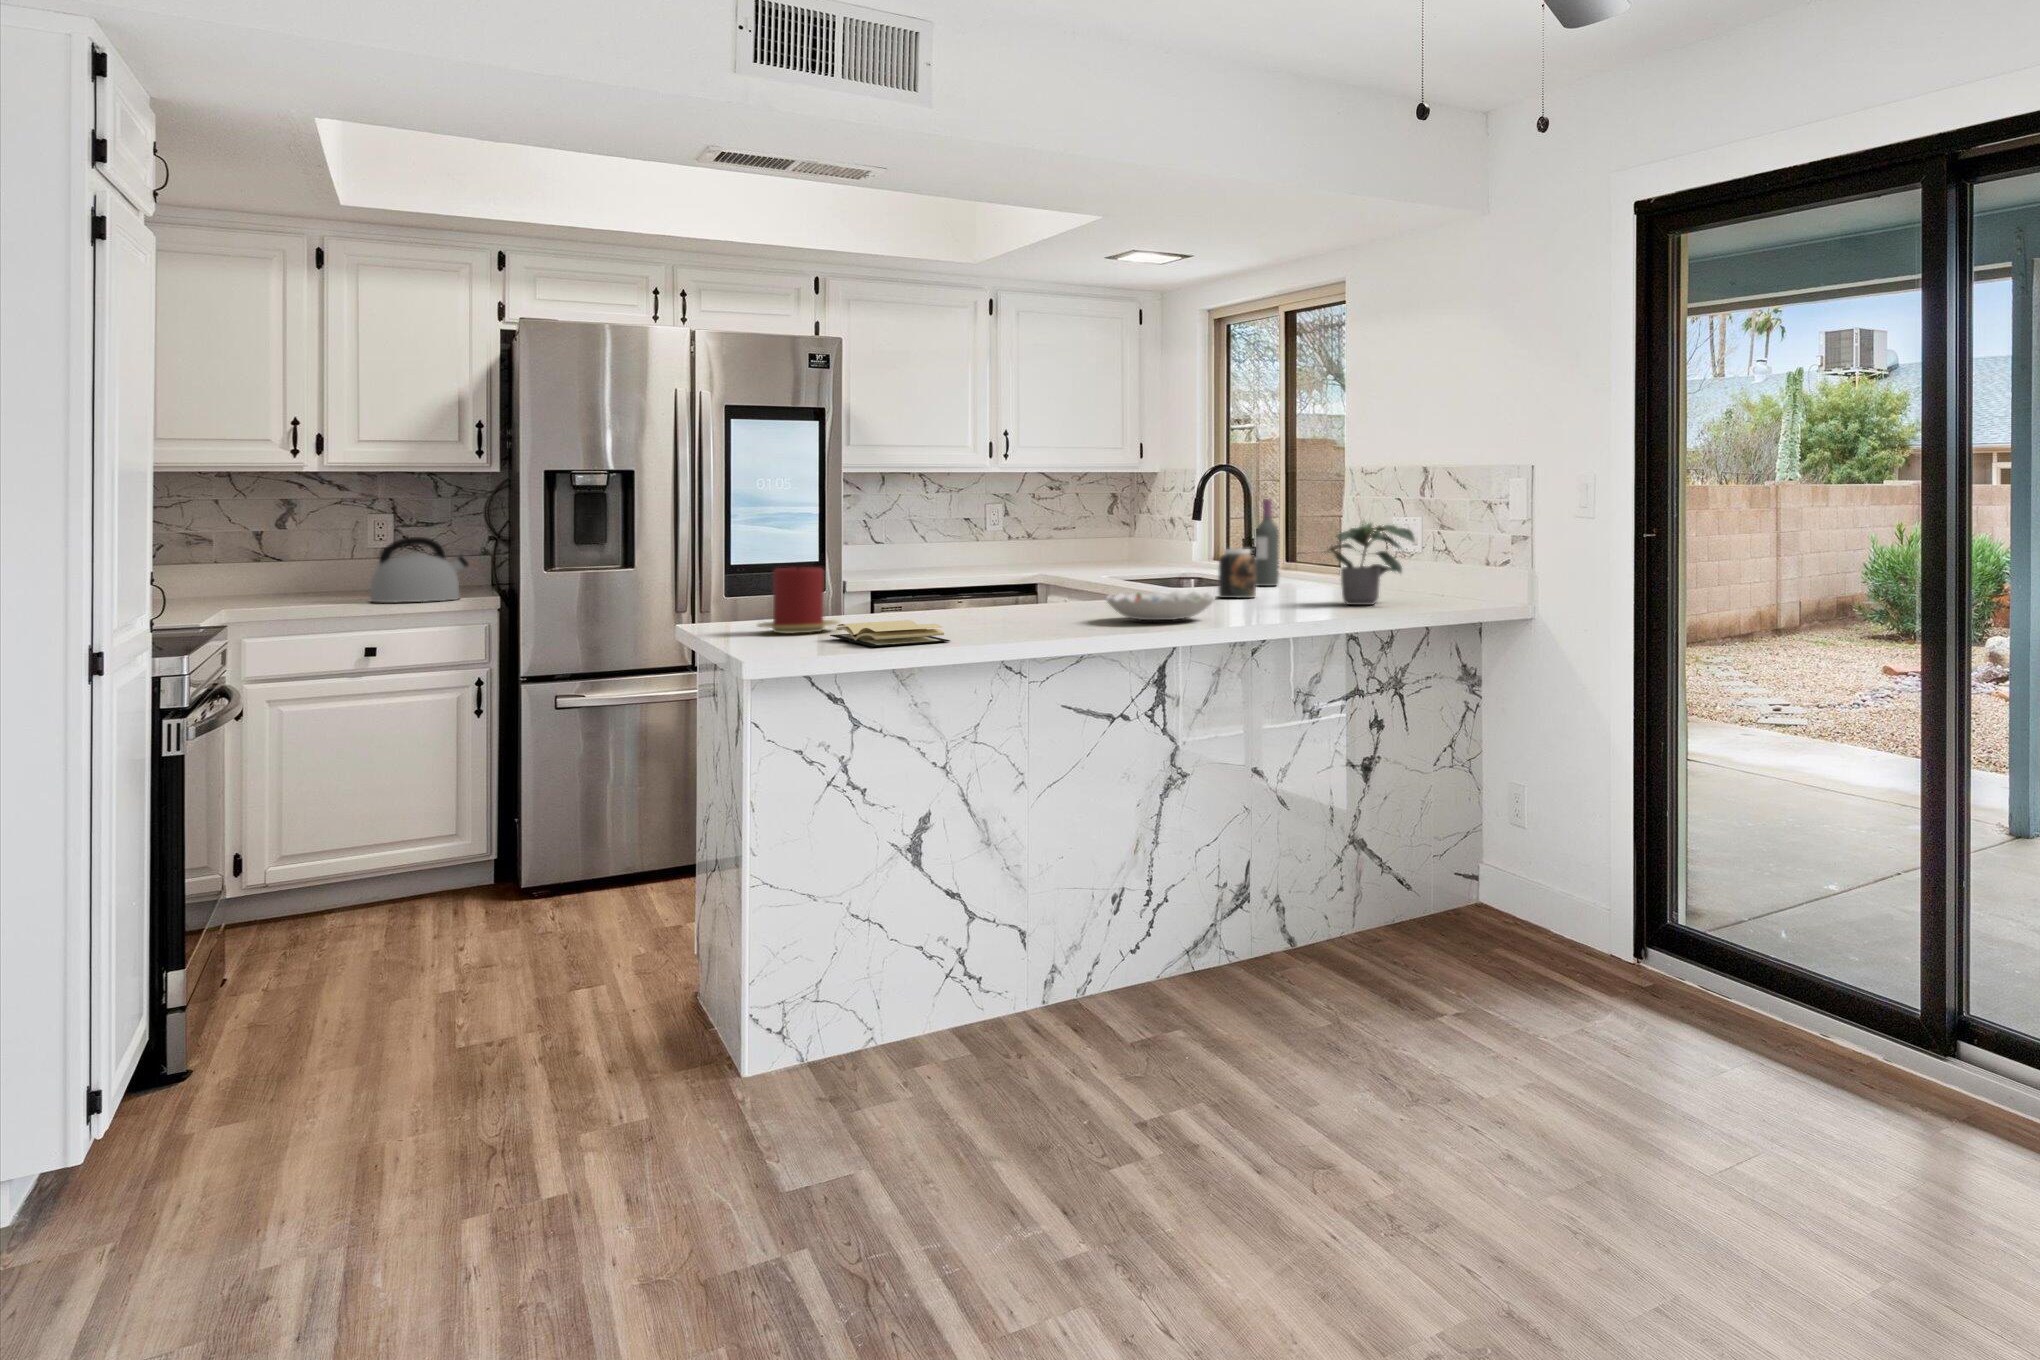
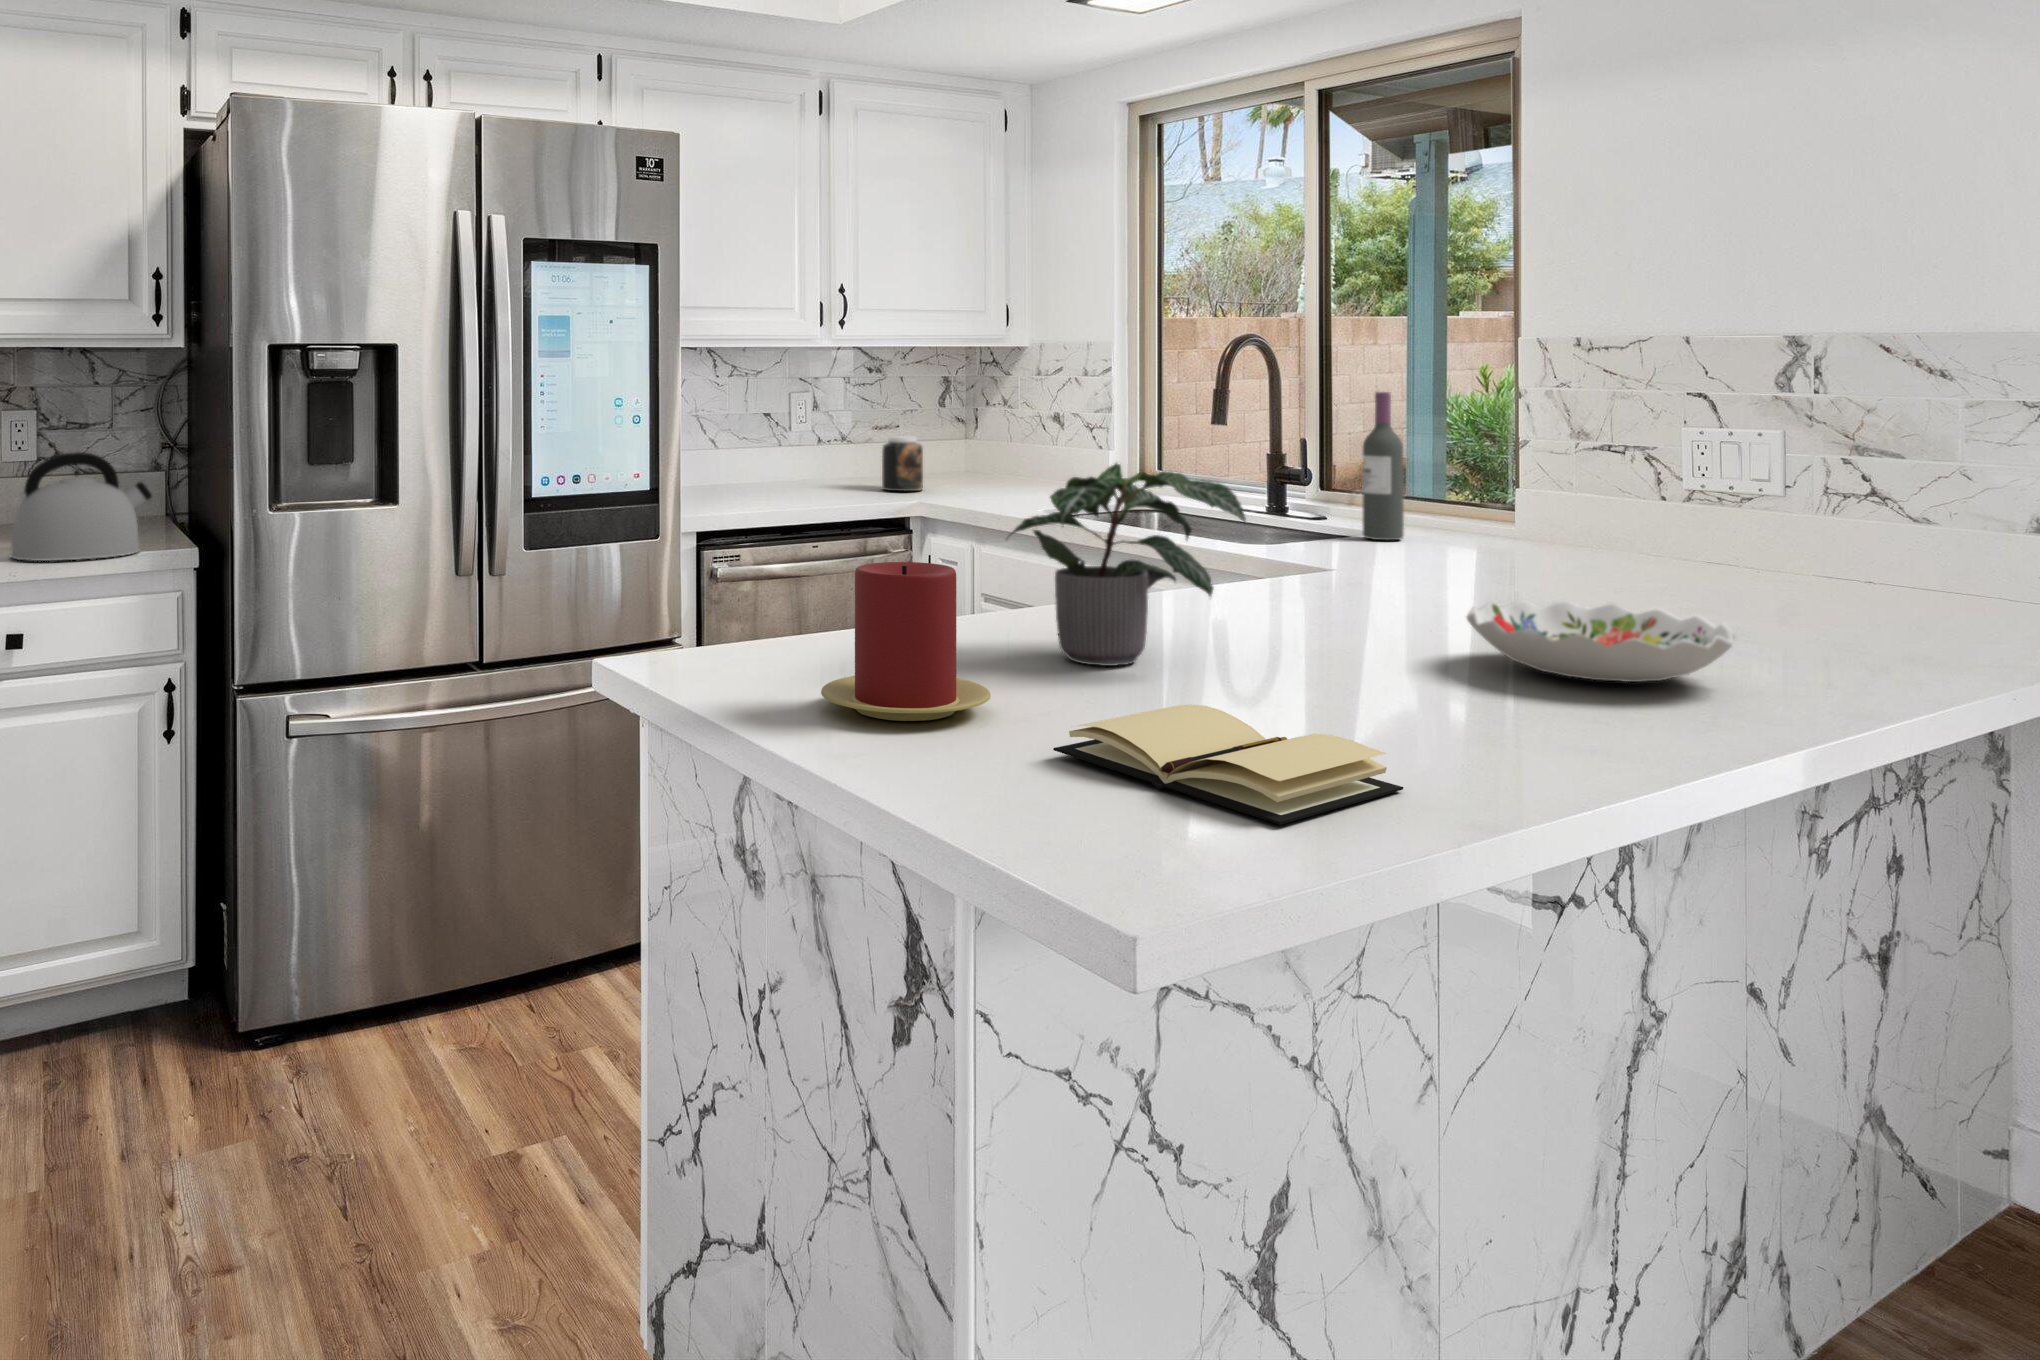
potted plant: present [1325,523,1415,605] -> present [1006,463,1246,666]
jar: present [1218,549,1256,598] -> present [882,436,923,491]

